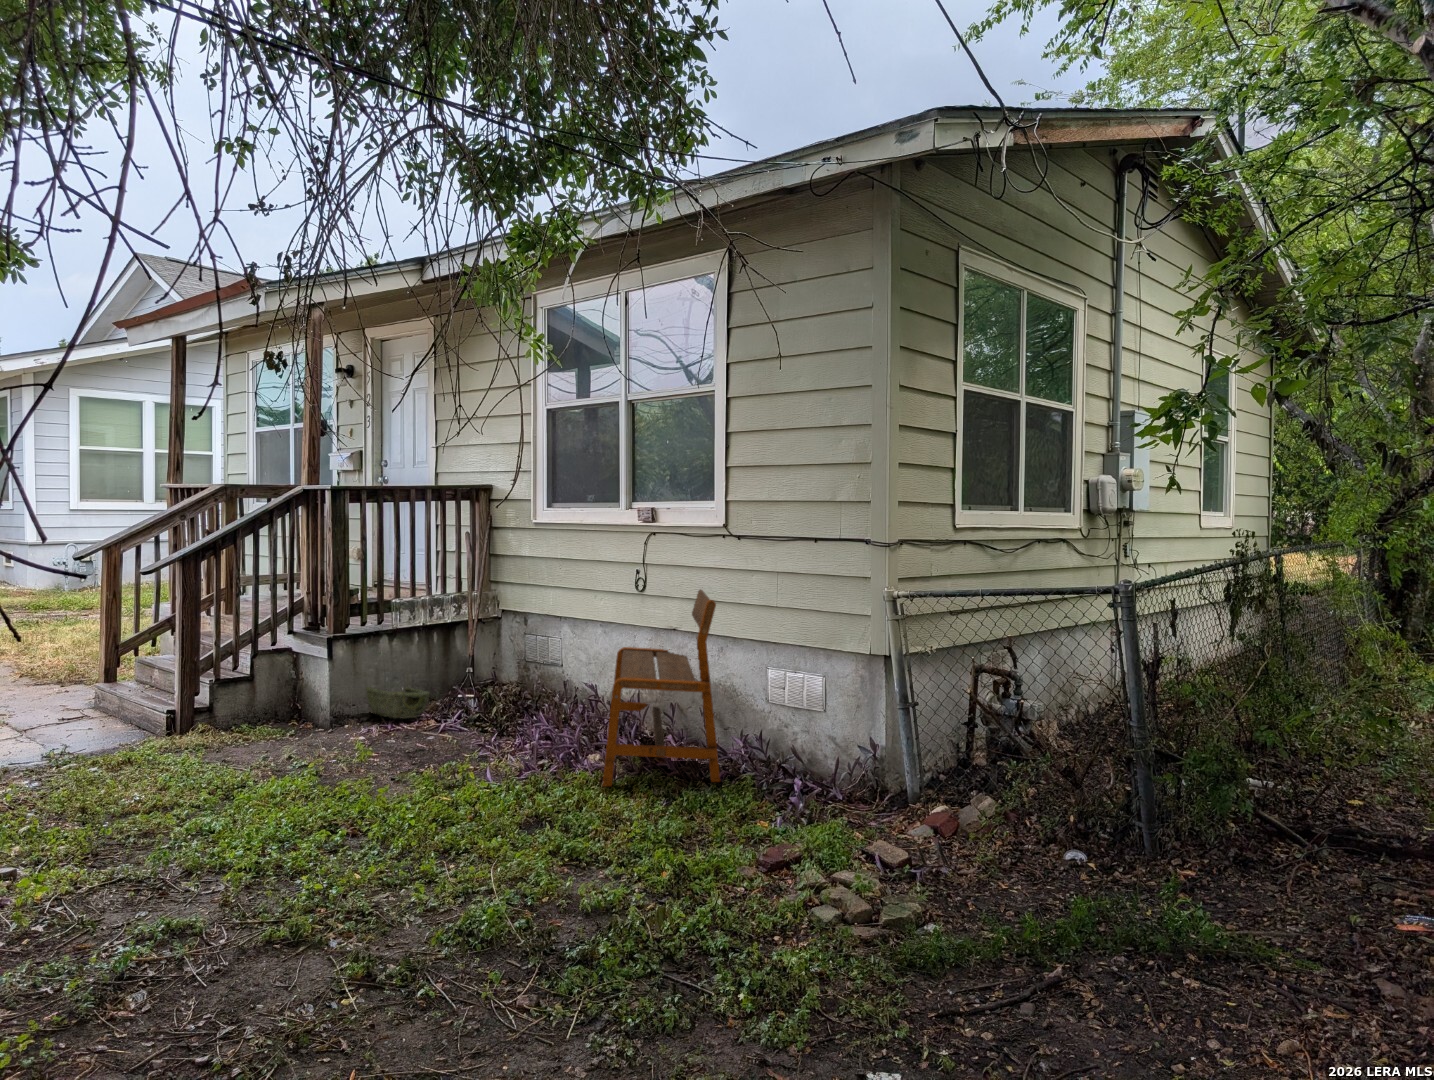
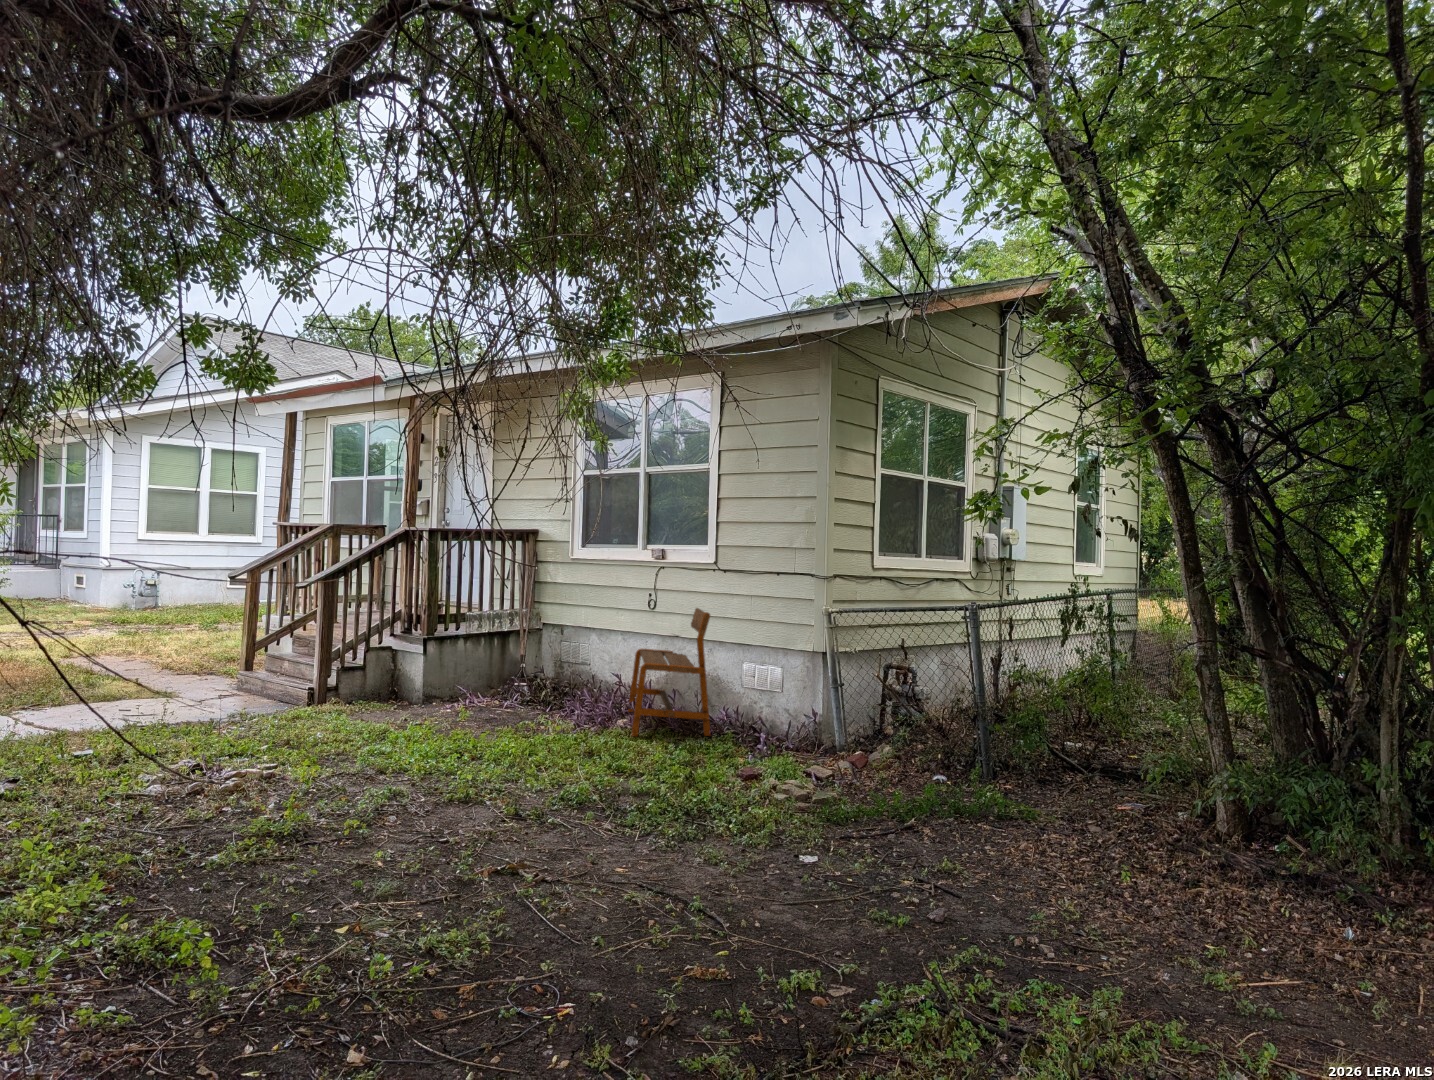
woven basket: present [366,687,430,719] -> none [447,675,496,700]

